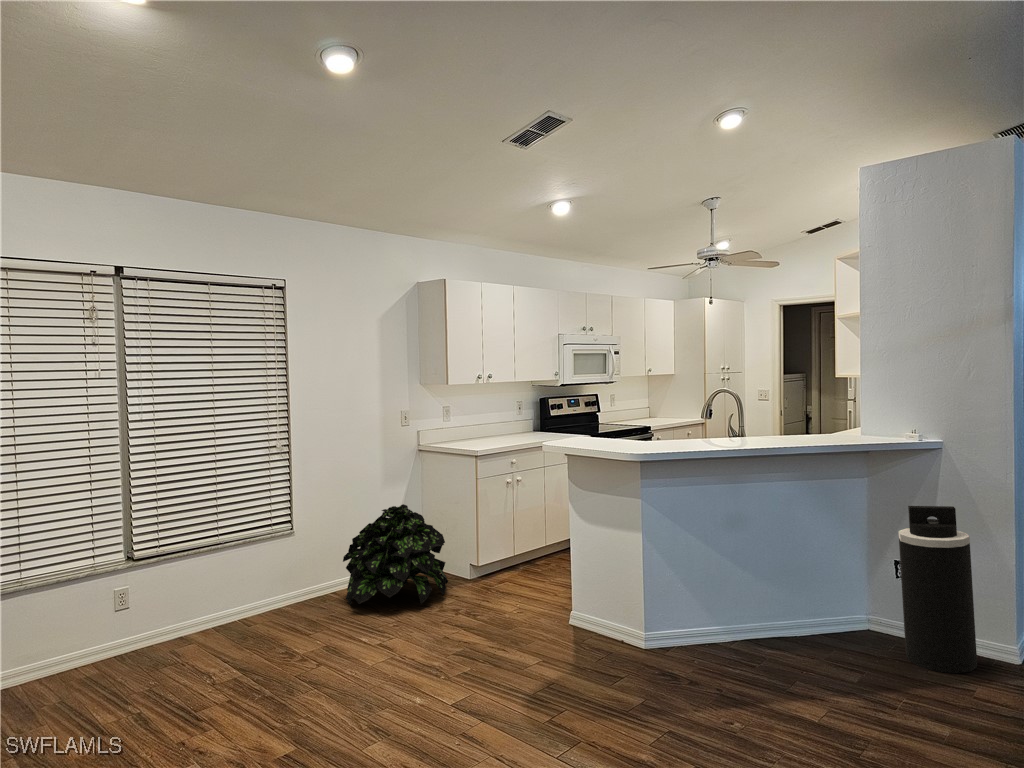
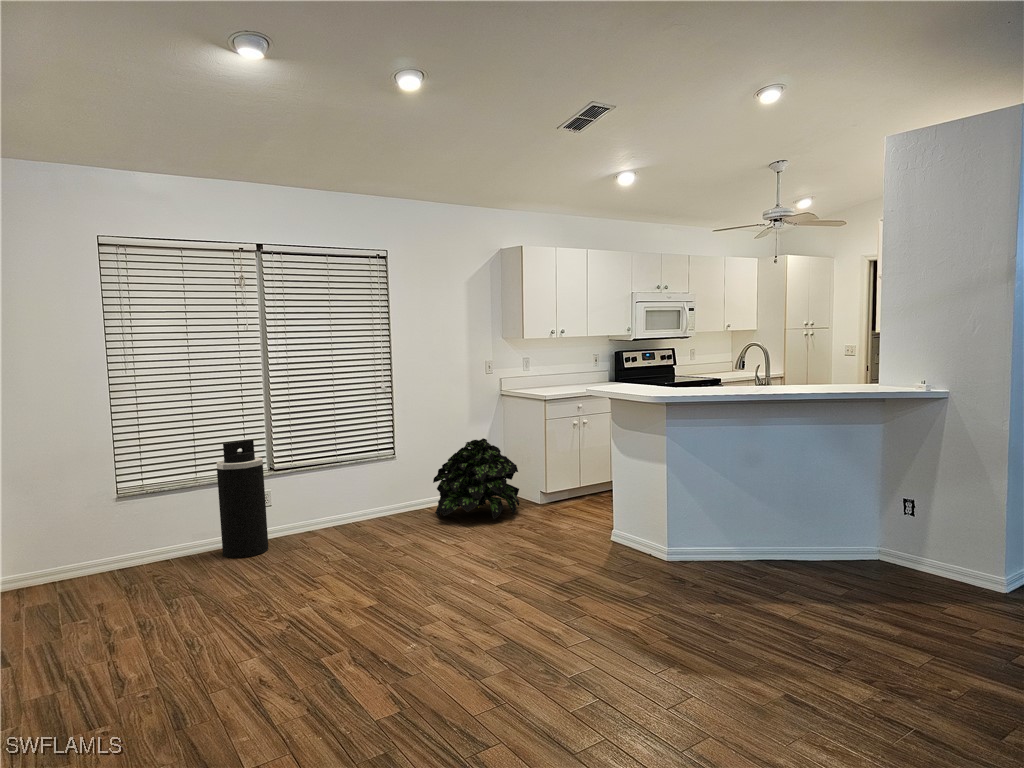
trash can: present [899,506,977,673] -> present [217,440,269,558]

